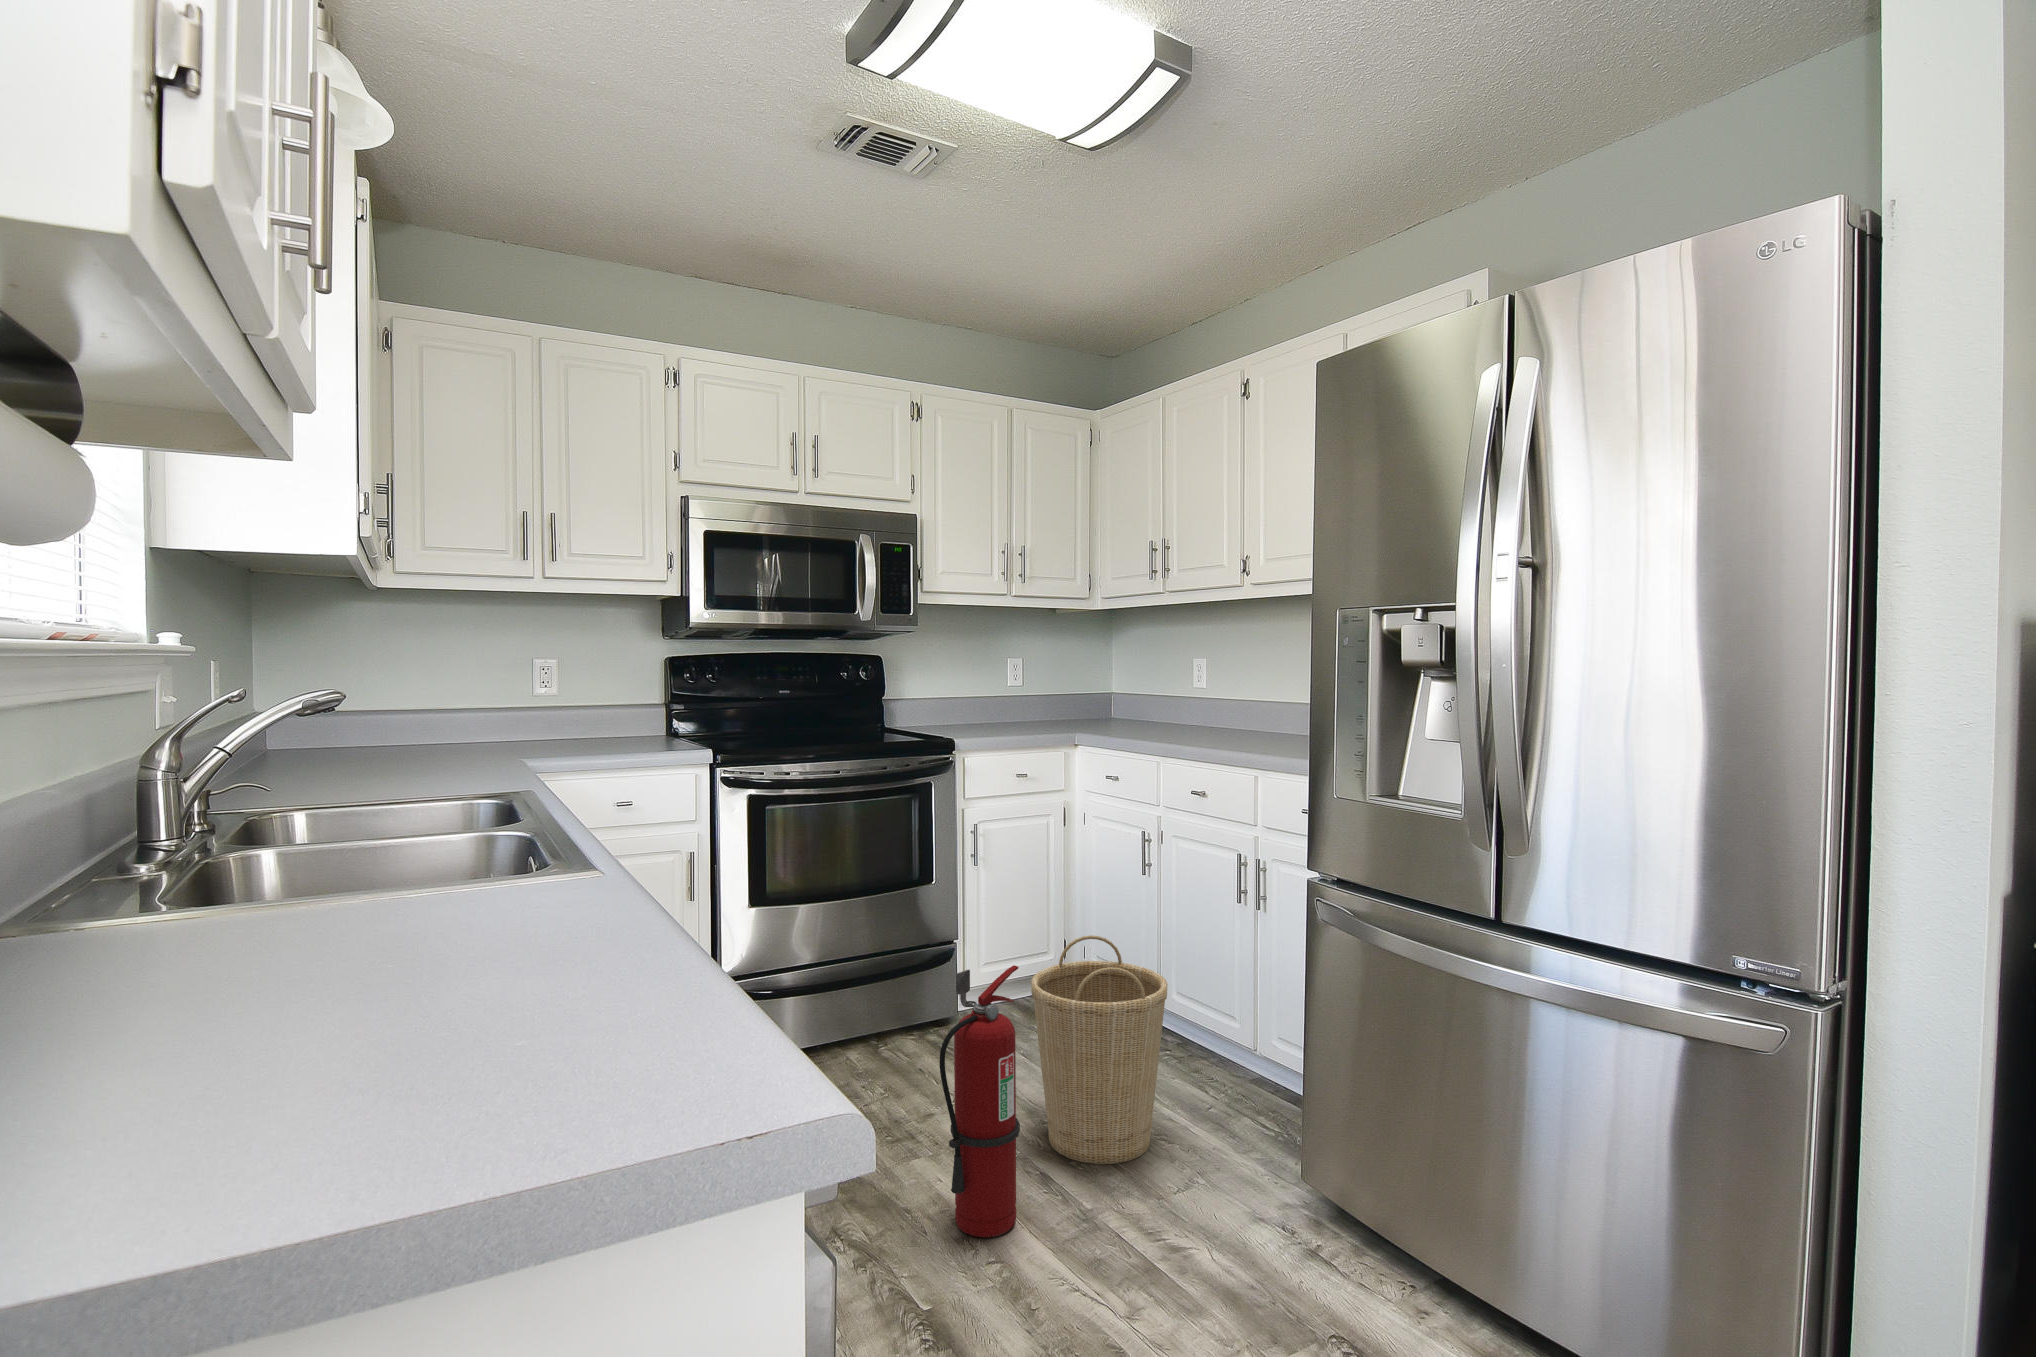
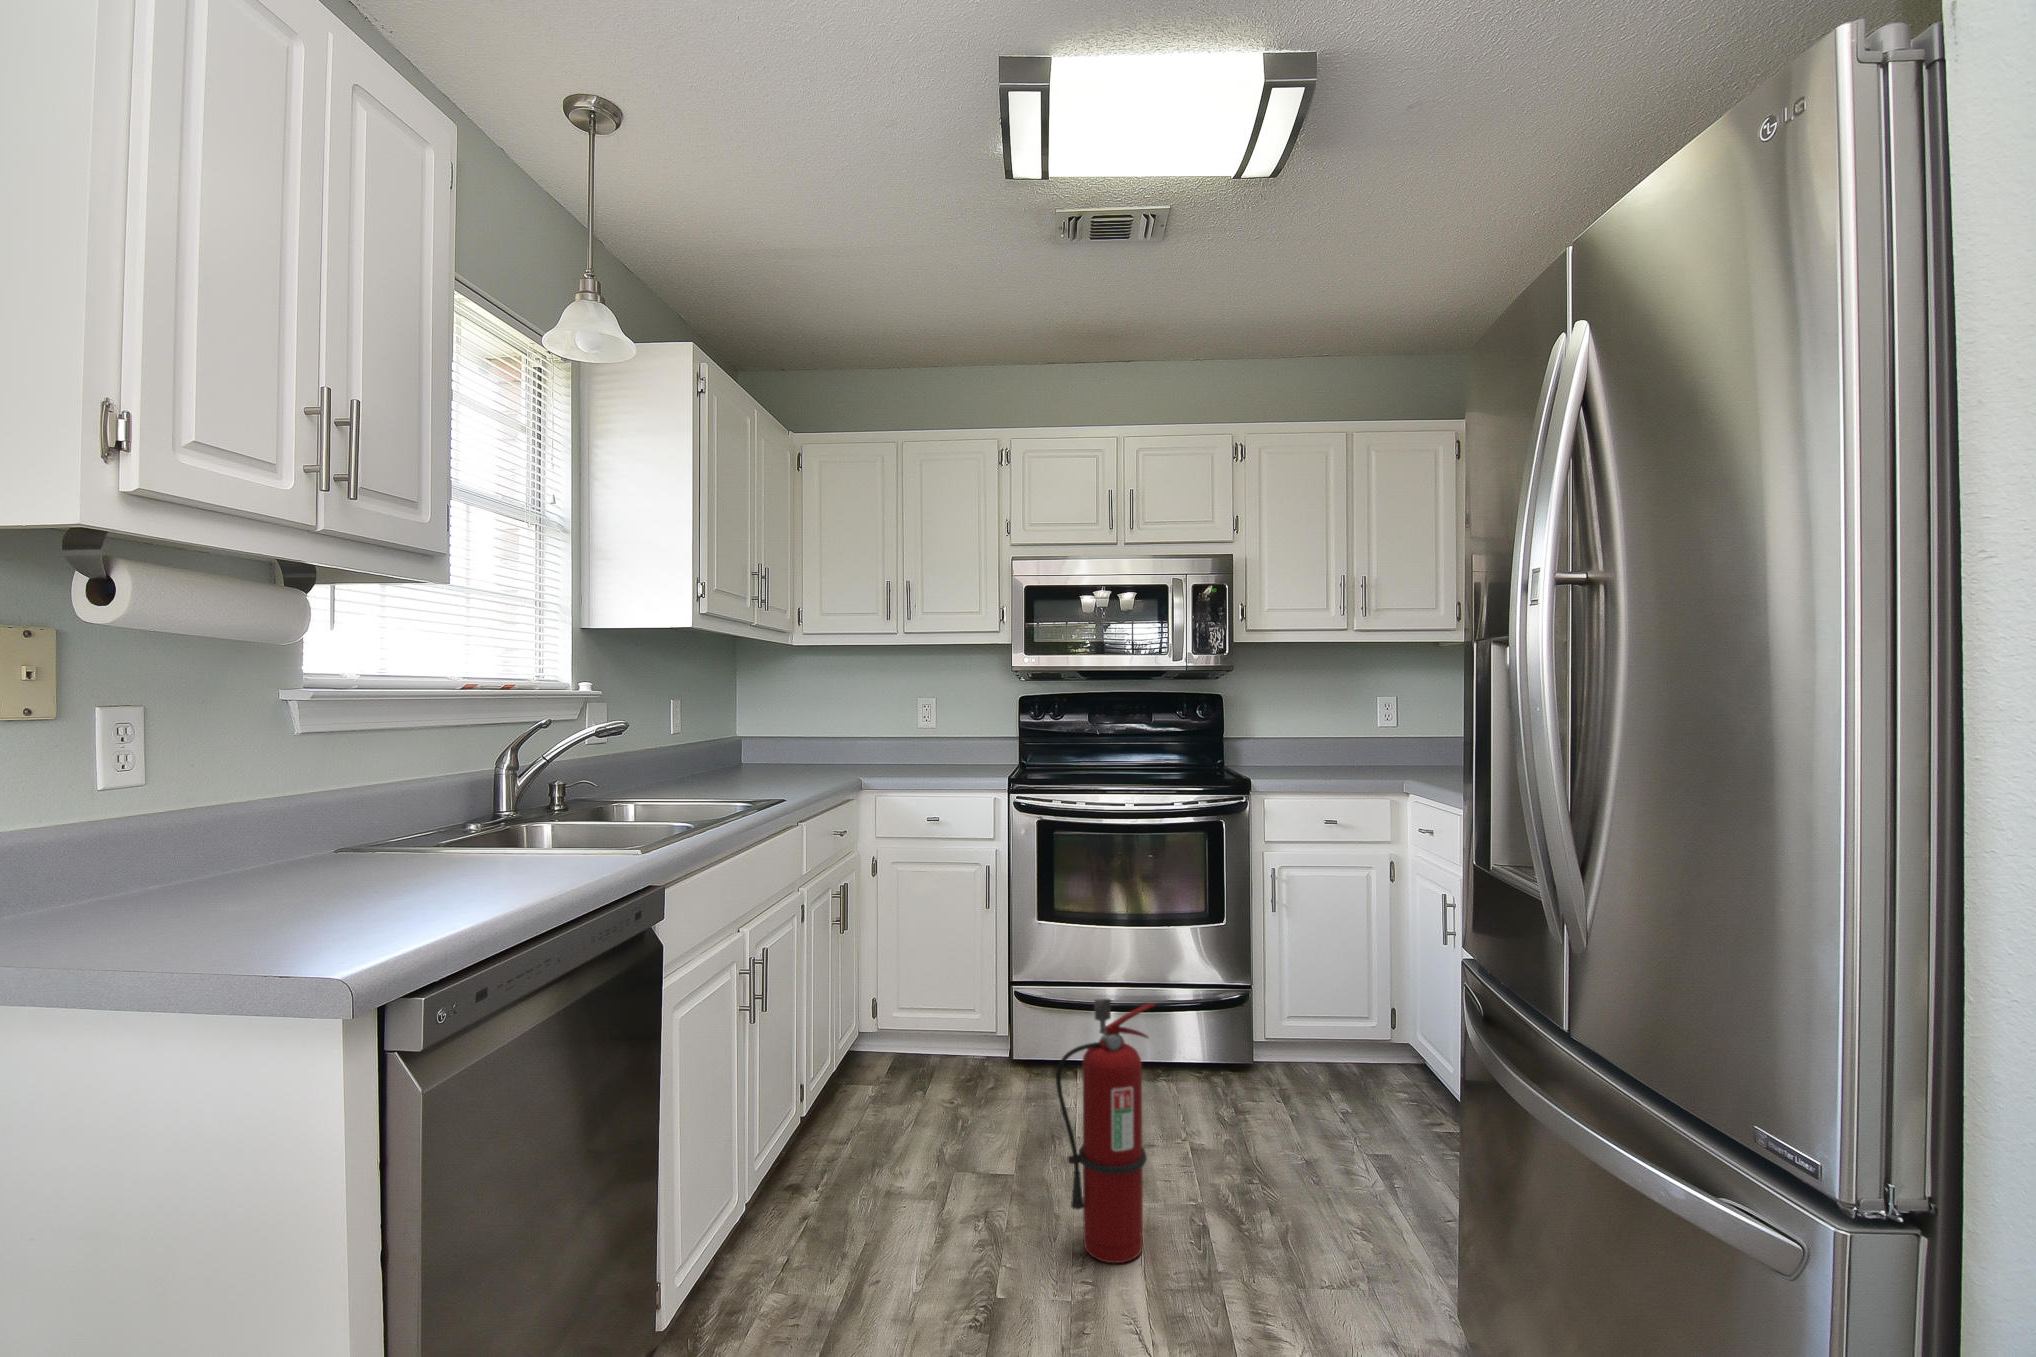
basket: present [1031,935,1168,1164] -> none [1218,993,1368,1241]

